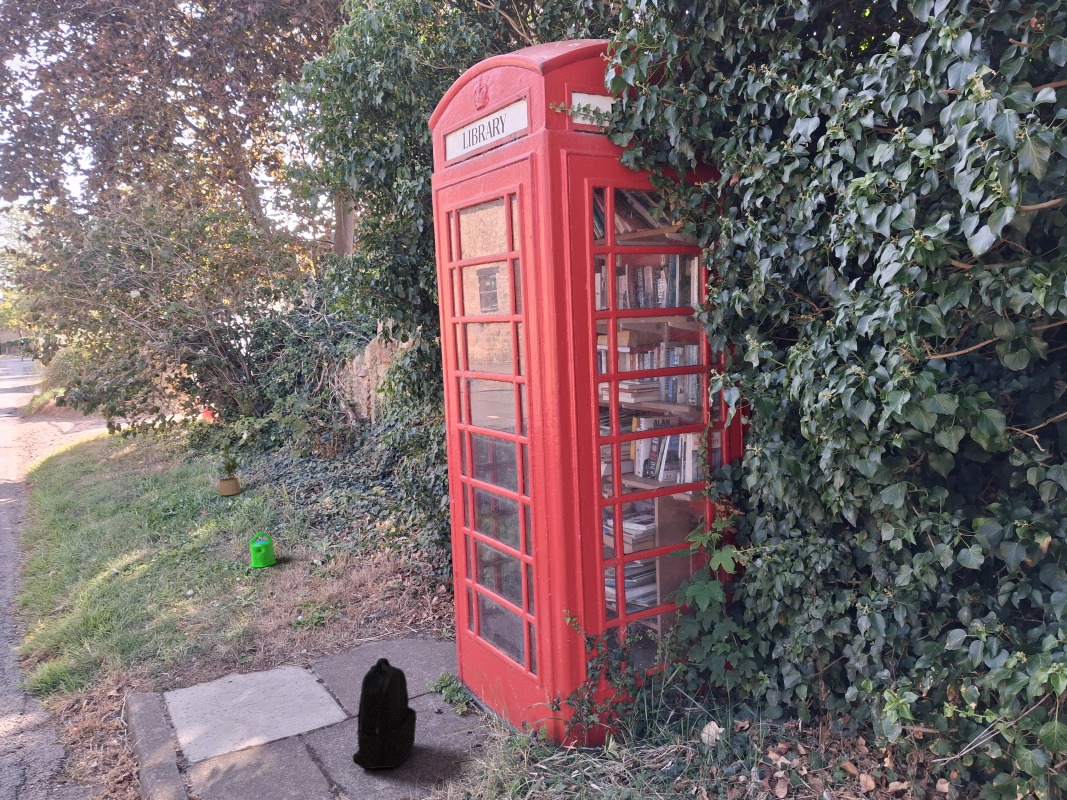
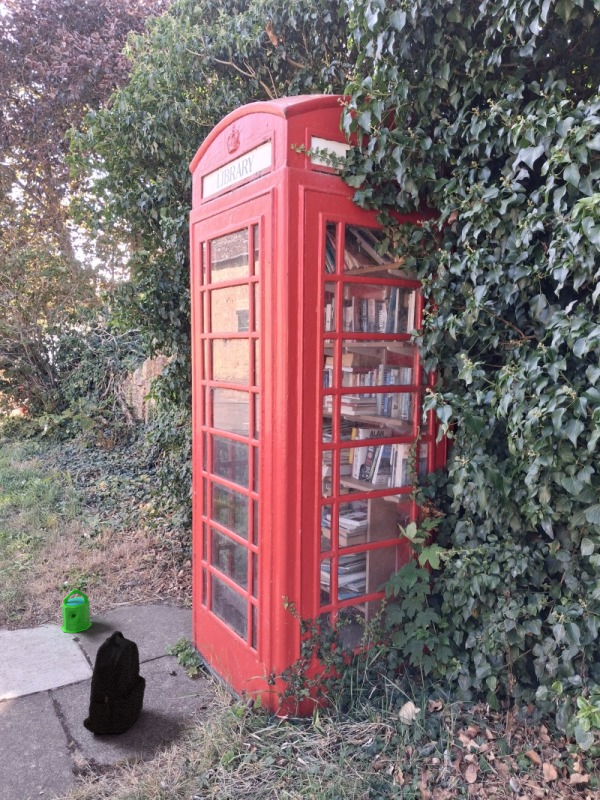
potted plant: present [217,445,240,495] -> none [17,434,36,474]
watering can: present [250,531,276,567] -> present [61,589,92,633]

